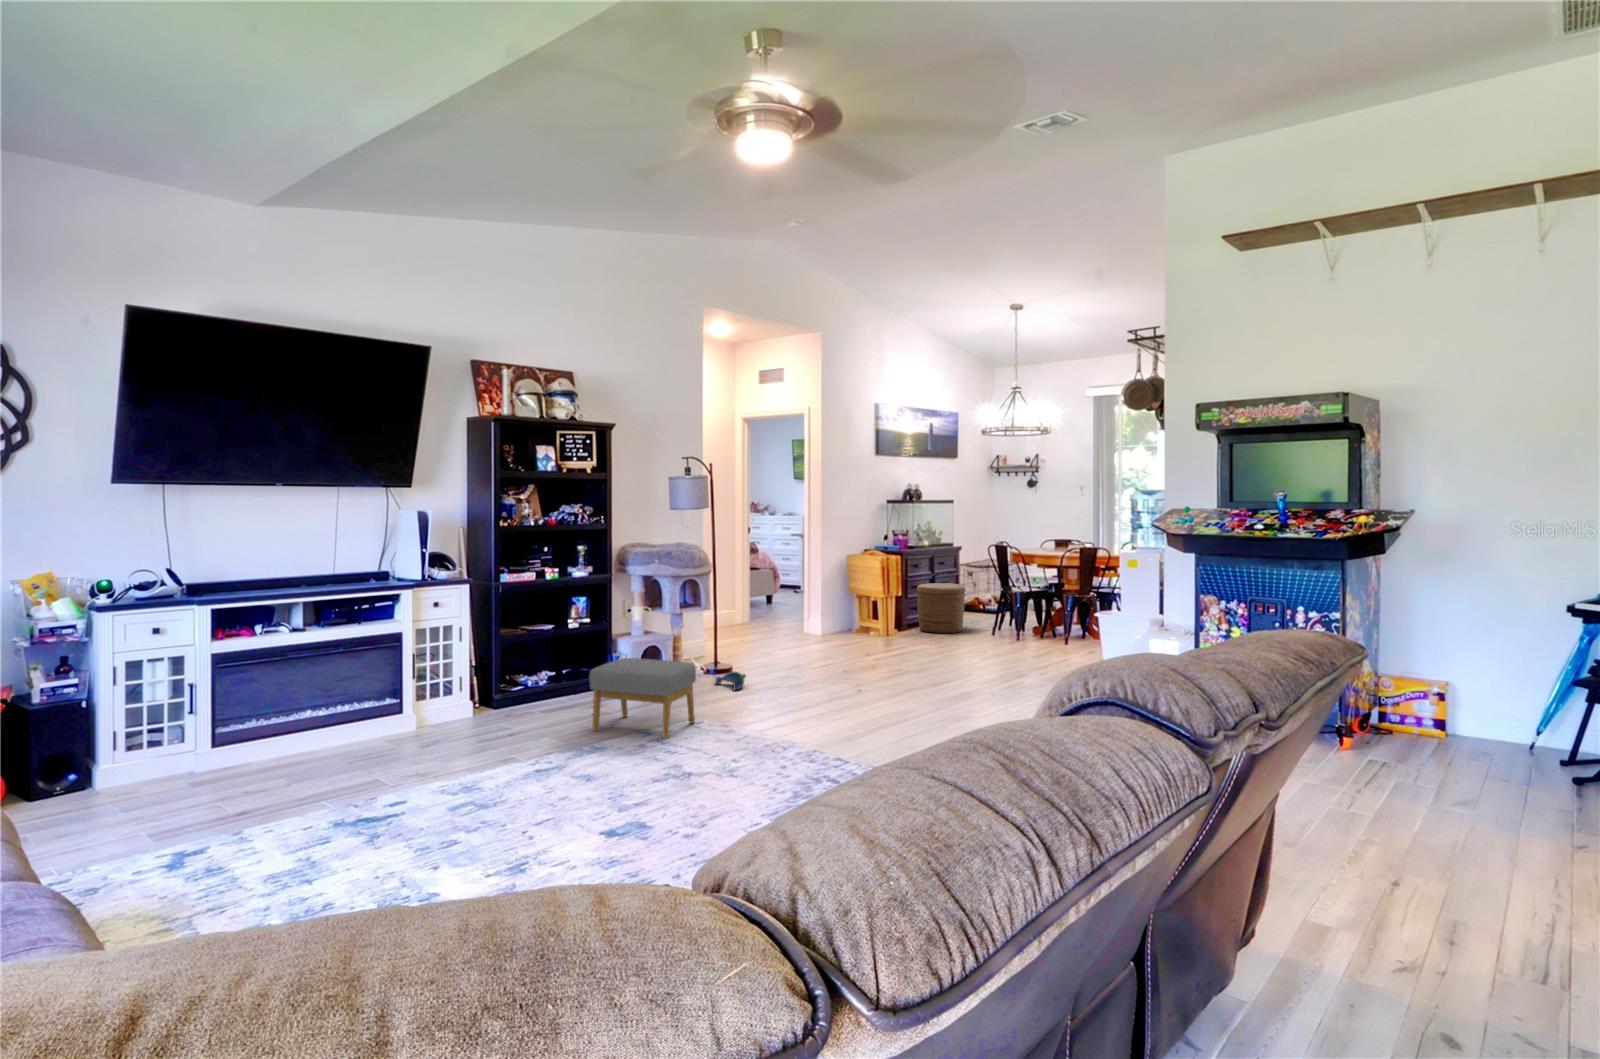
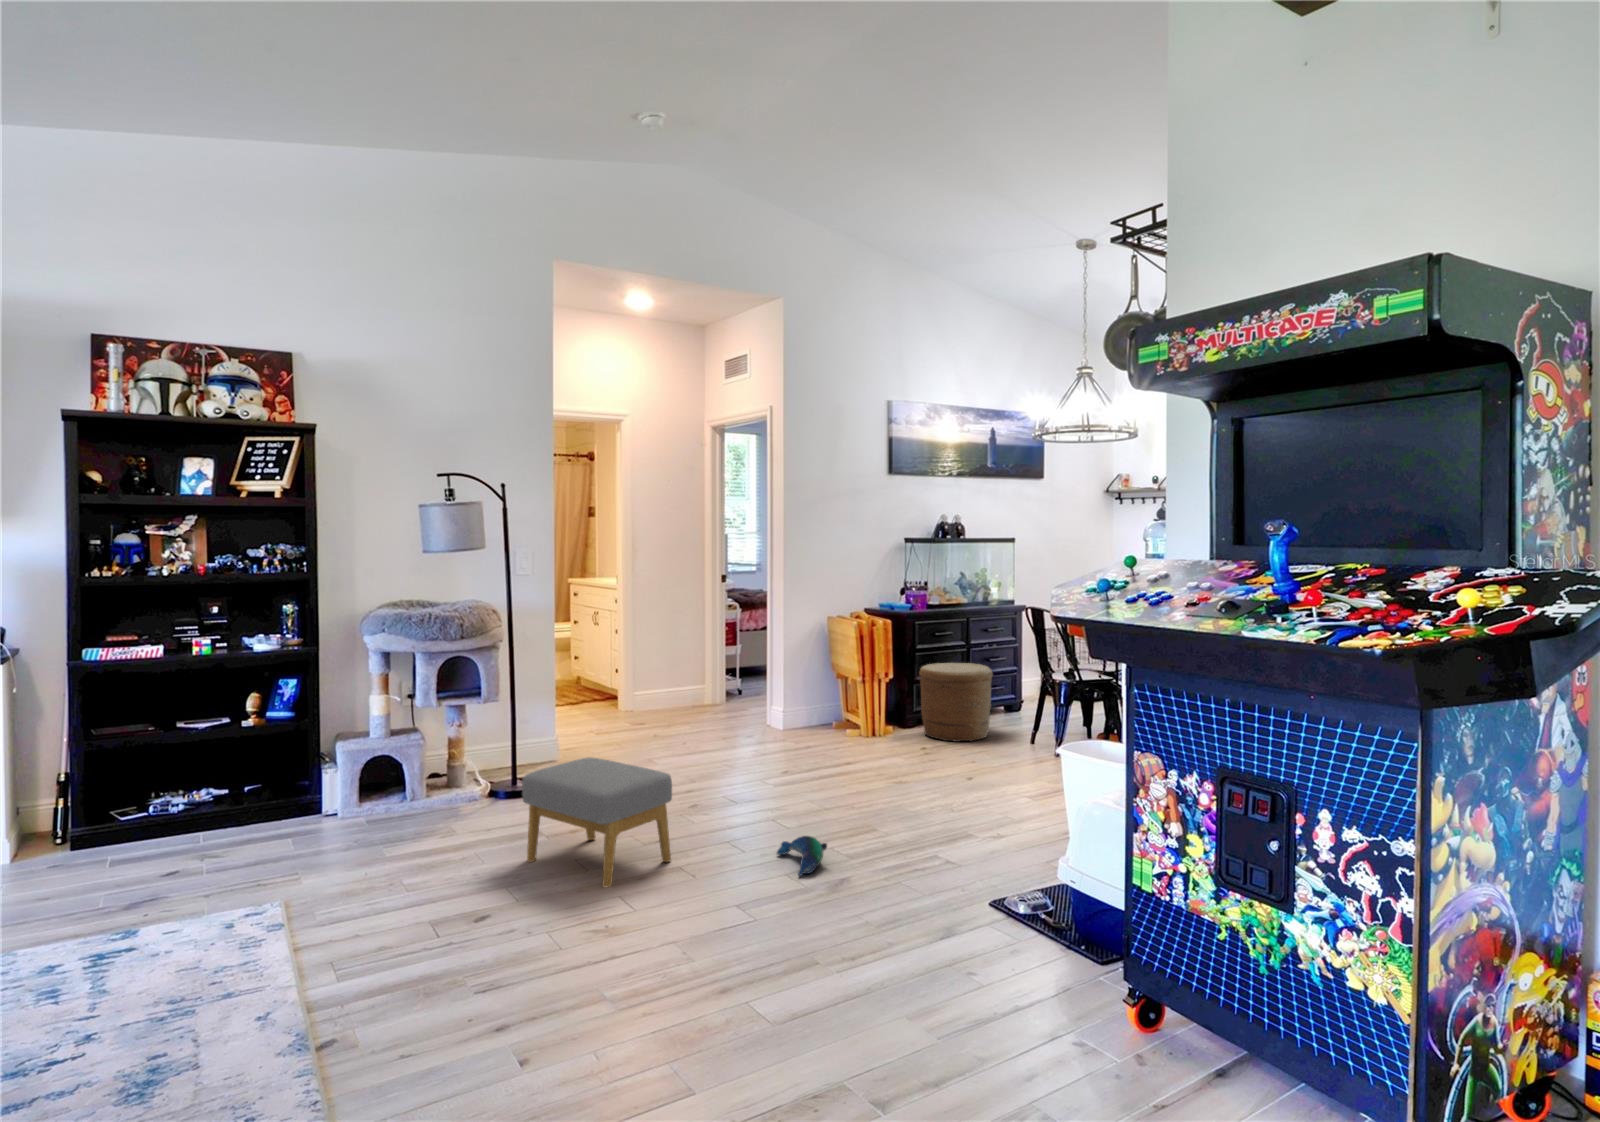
footstool: present [589,658,696,738] -> present [522,757,672,887]
plush toy: present [715,672,746,690] -> present [777,836,827,876]

